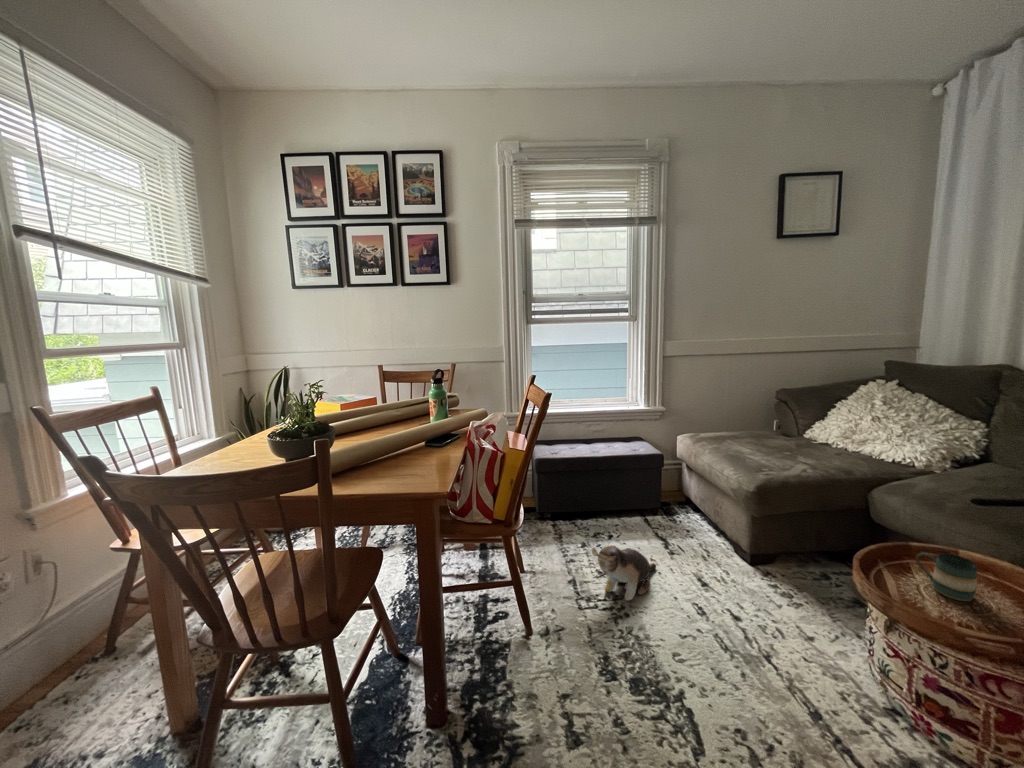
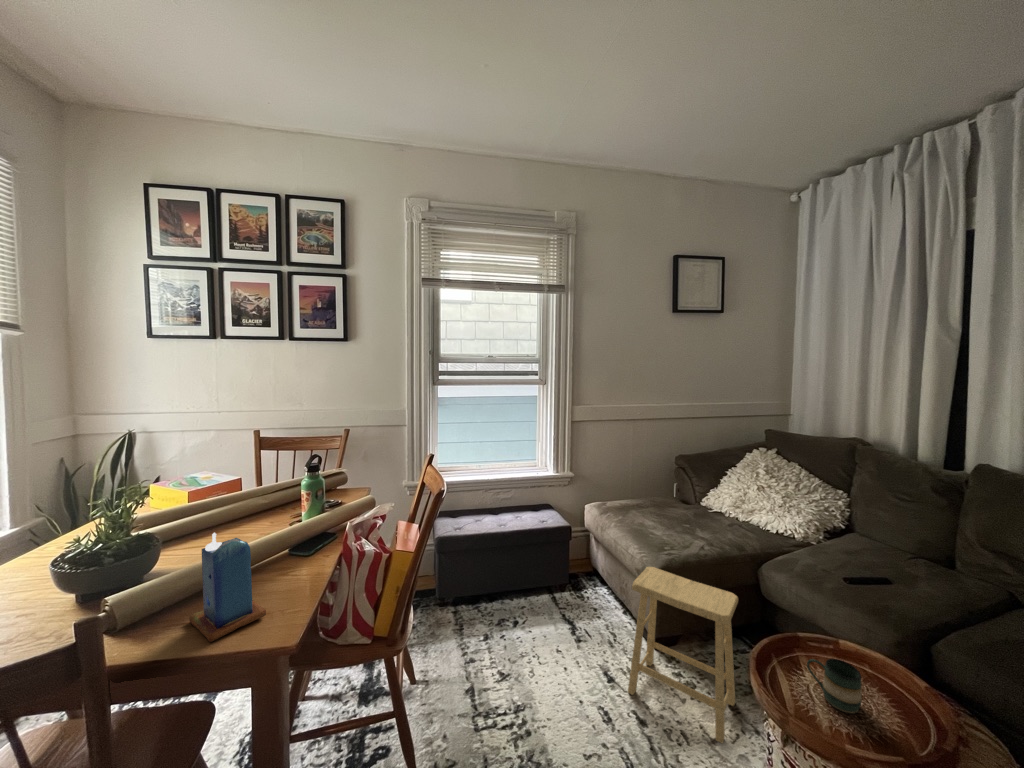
candle: none [372,411,425,487] -> present [189,533,266,642]
footstool: none [722,484,843,641] -> present [628,567,738,743]
plush toy: present [592,546,656,601] -> none [490,647,562,713]

